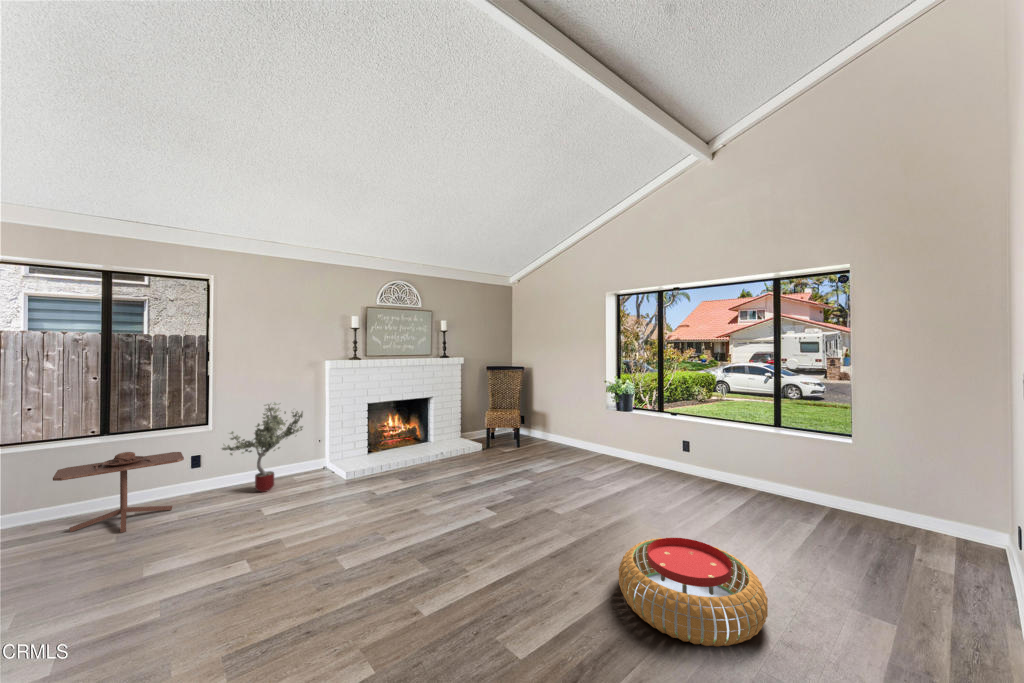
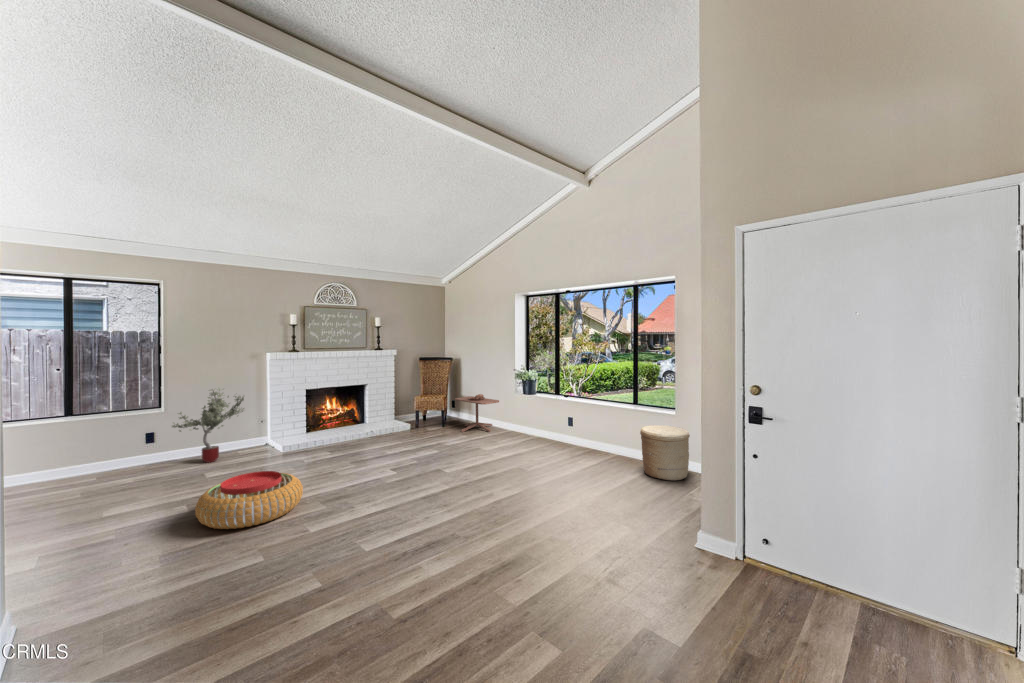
side table: present [53,452,184,533] -> present [455,394,499,432]
woven basket: none [809,458,886,535] -> present [640,425,690,480]
pouf: present [619,538,768,647] -> present [195,471,303,529]

